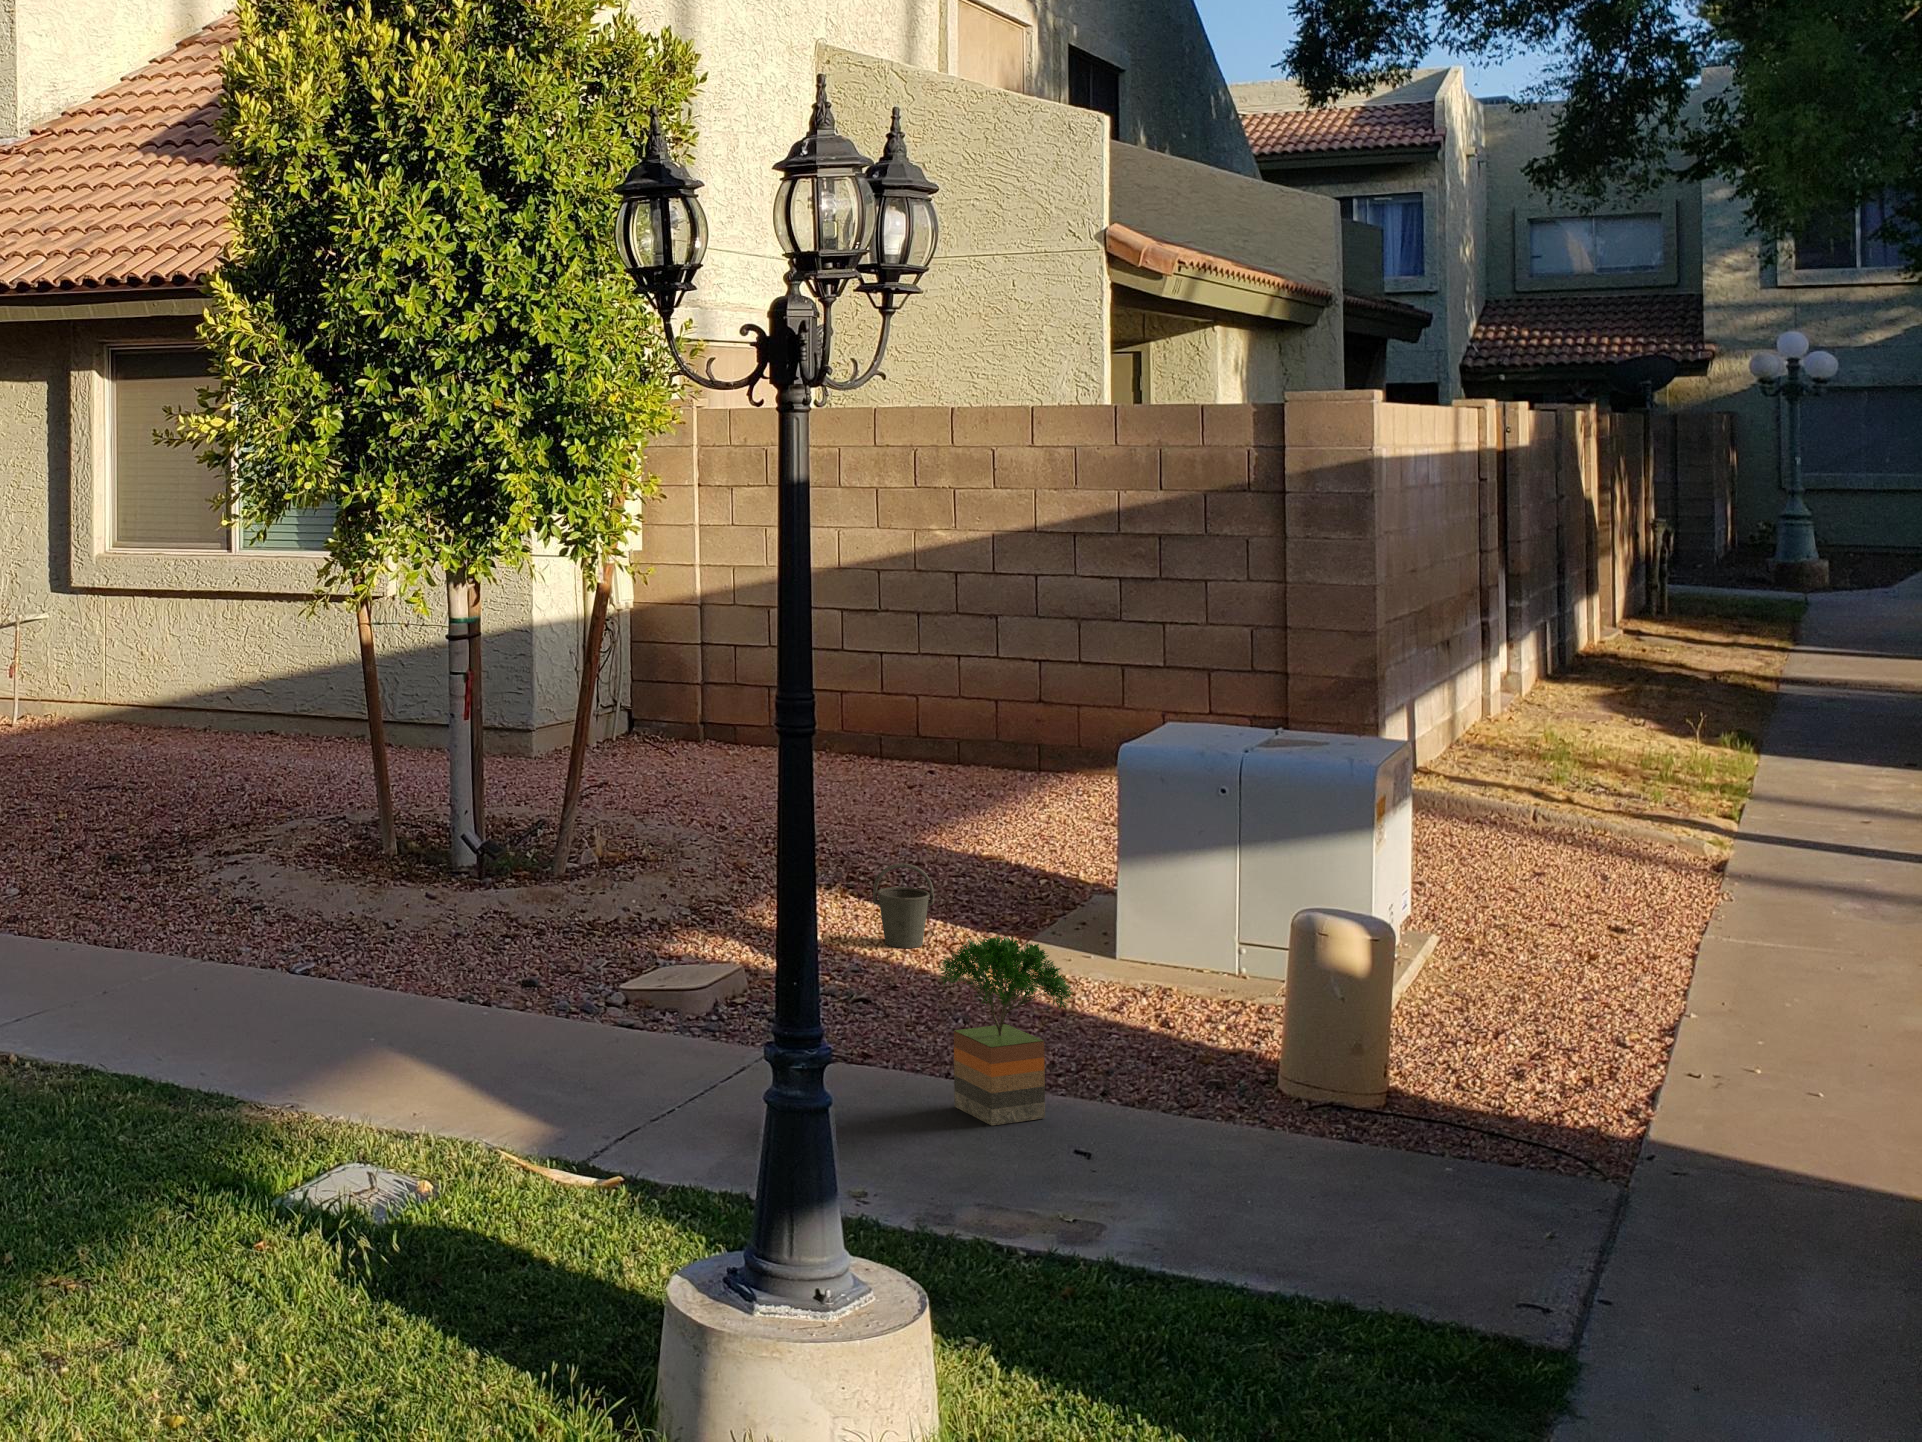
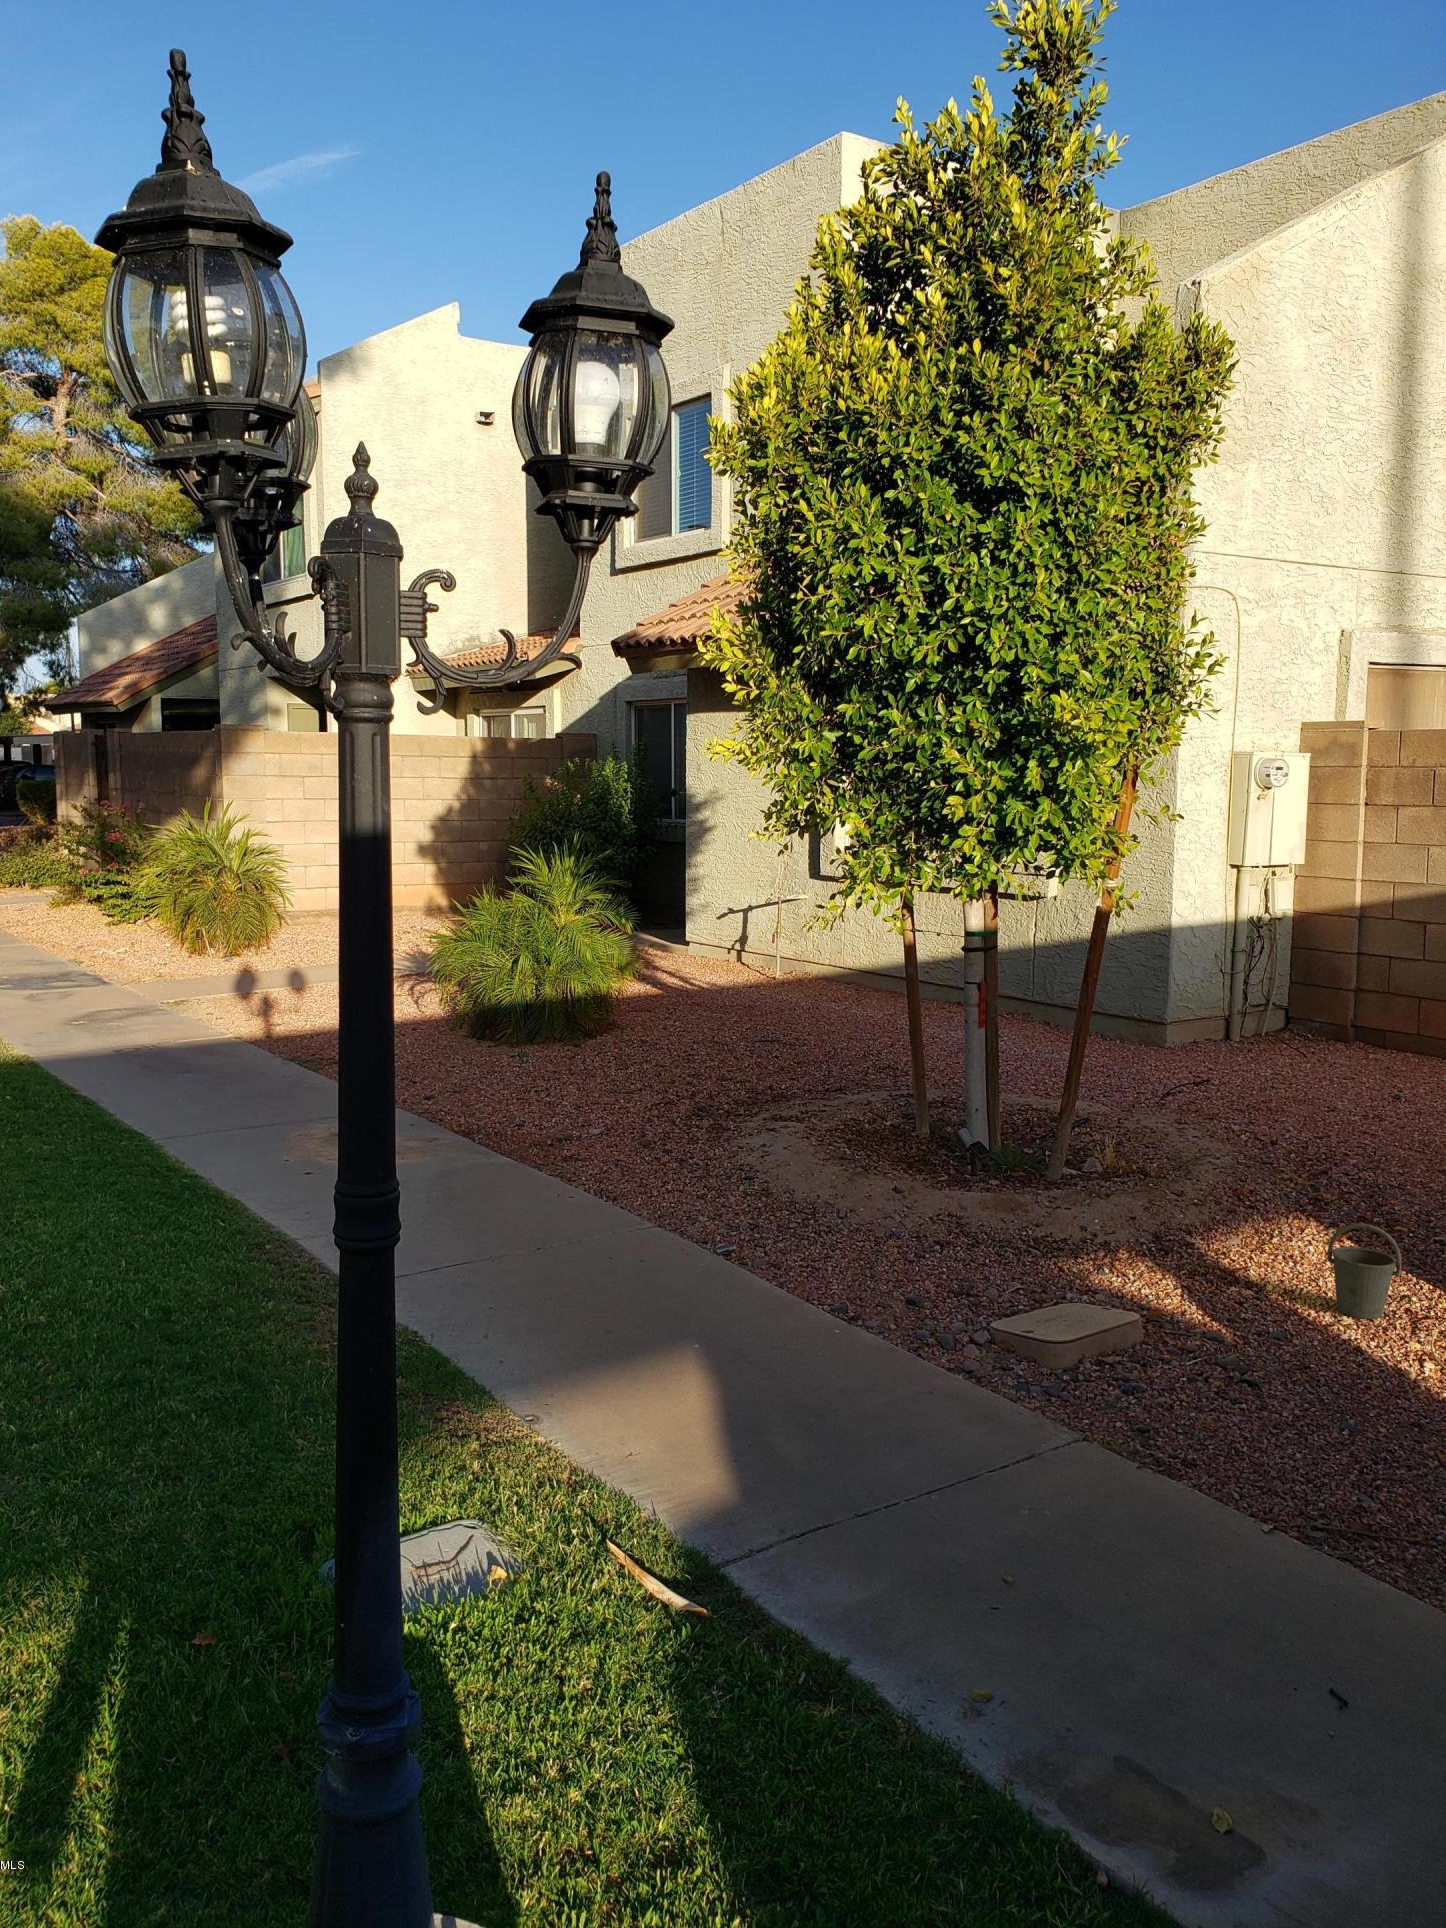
potted tree: present [939,935,1073,1126] -> none [1195,1371,1377,1631]

